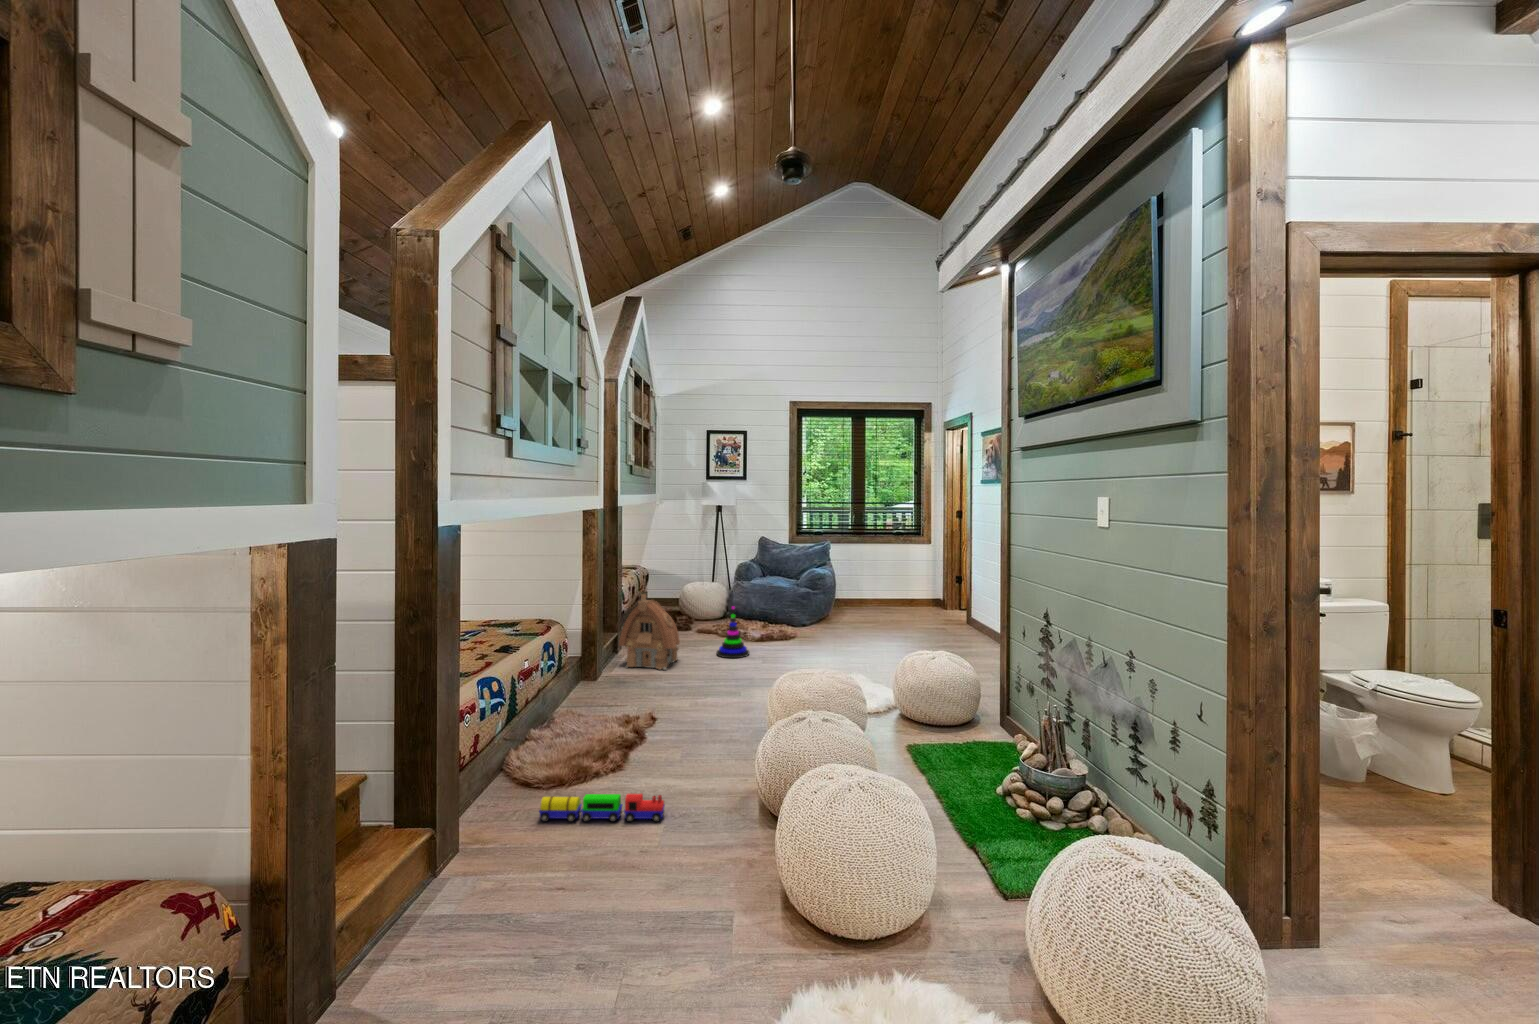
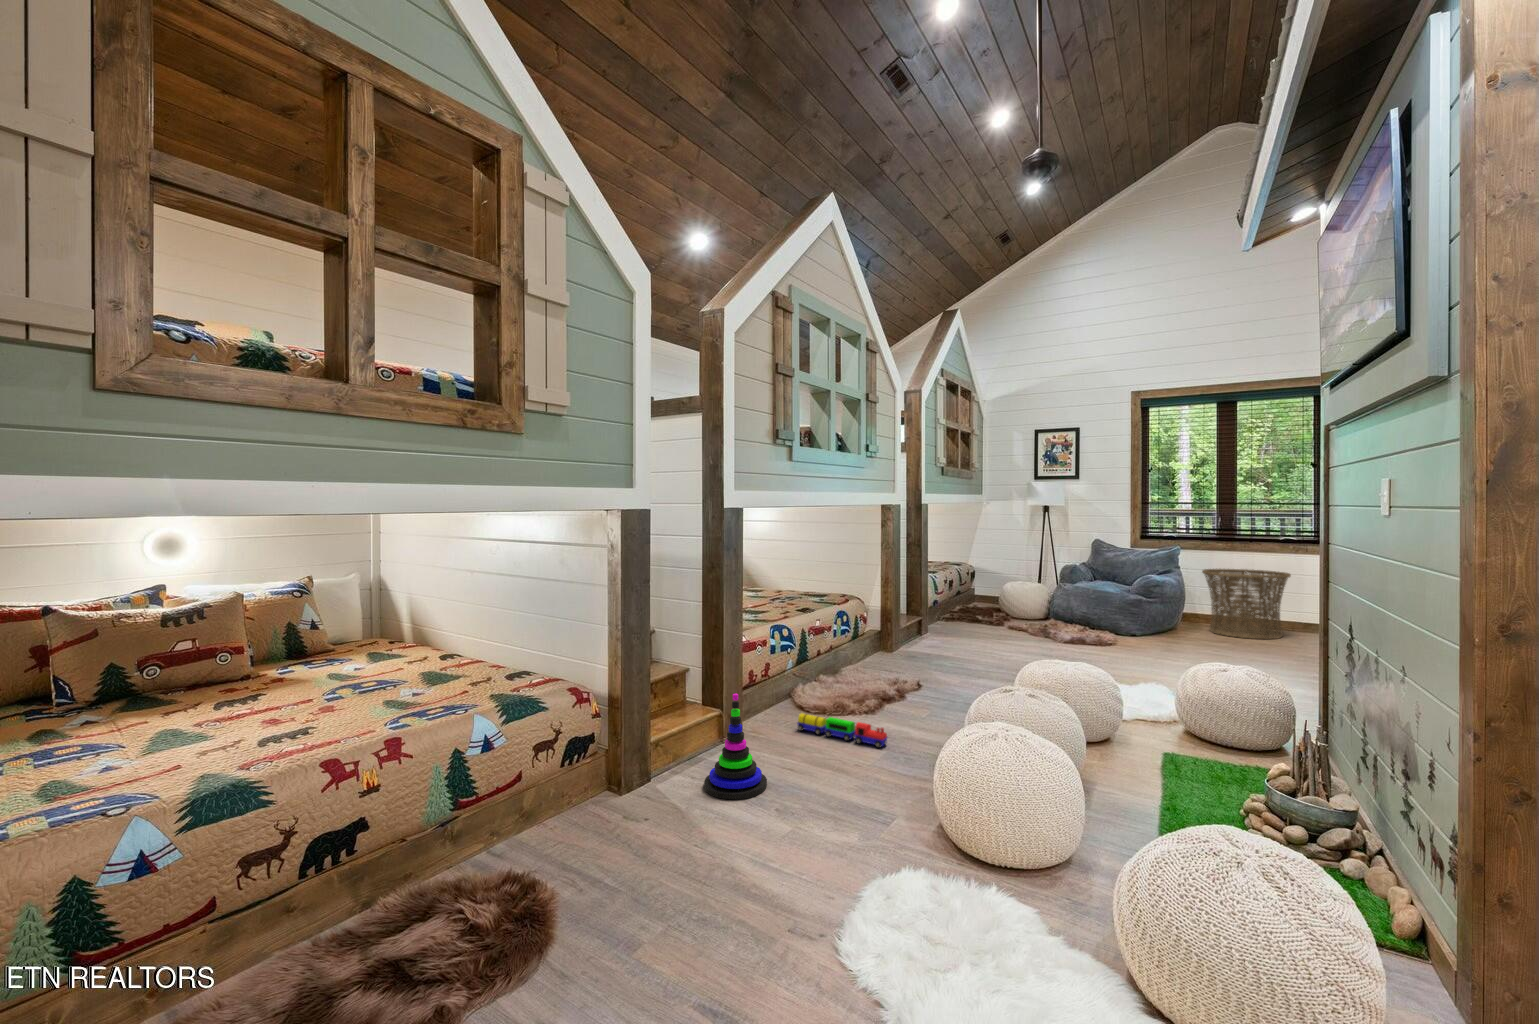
basket: none [847,560,908,620] -> present [1202,569,1291,639]
toy house: present [619,594,680,670] -> none [917,583,976,654]
stacking toy: present [716,606,749,658] -> present [704,694,767,800]

